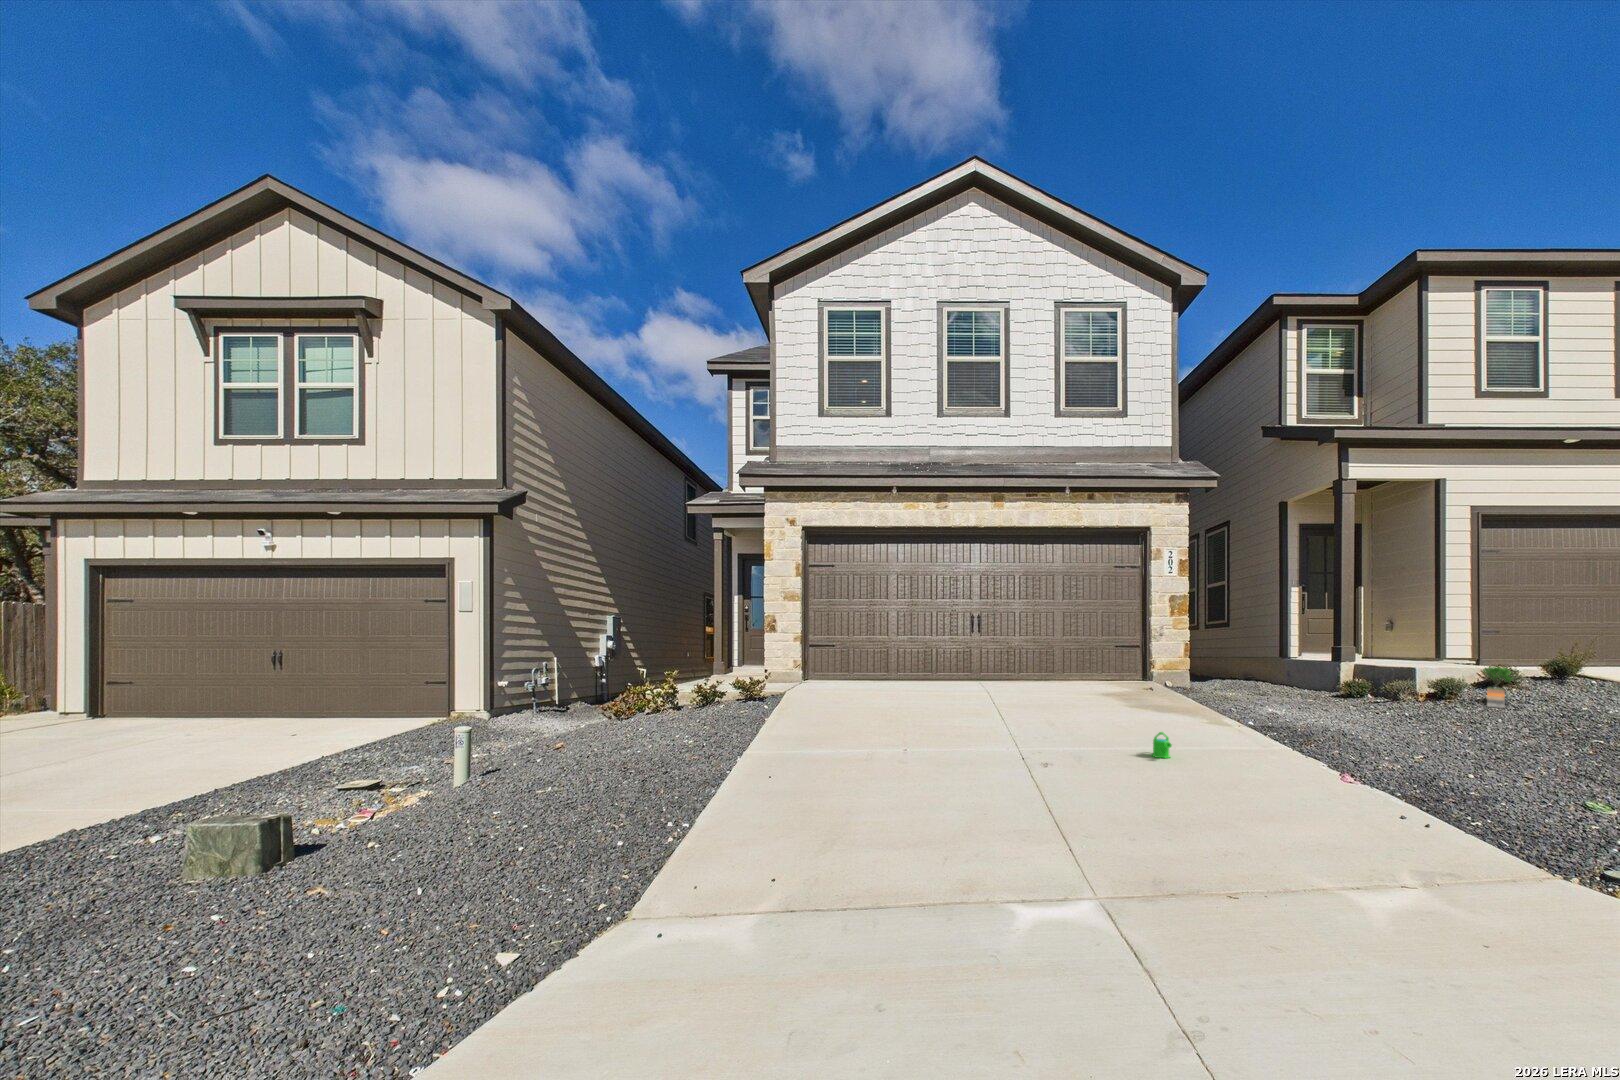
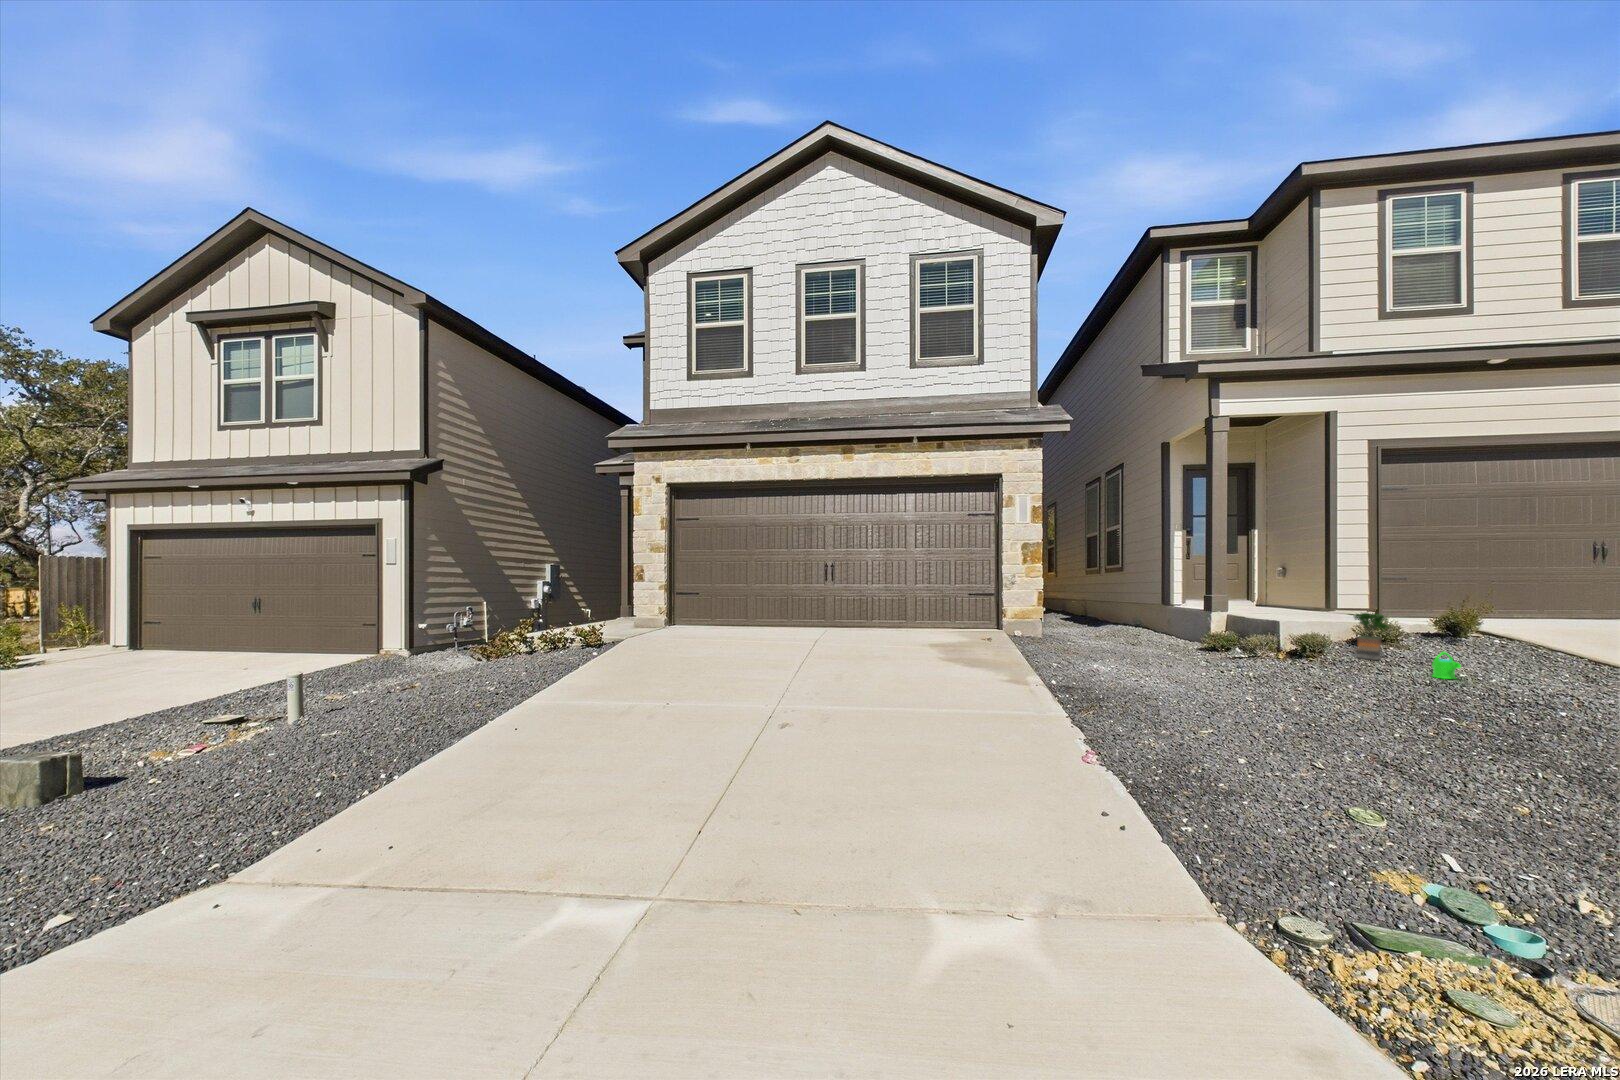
watering can: present [1152,732,1172,758] -> present [1432,652,1461,679]

